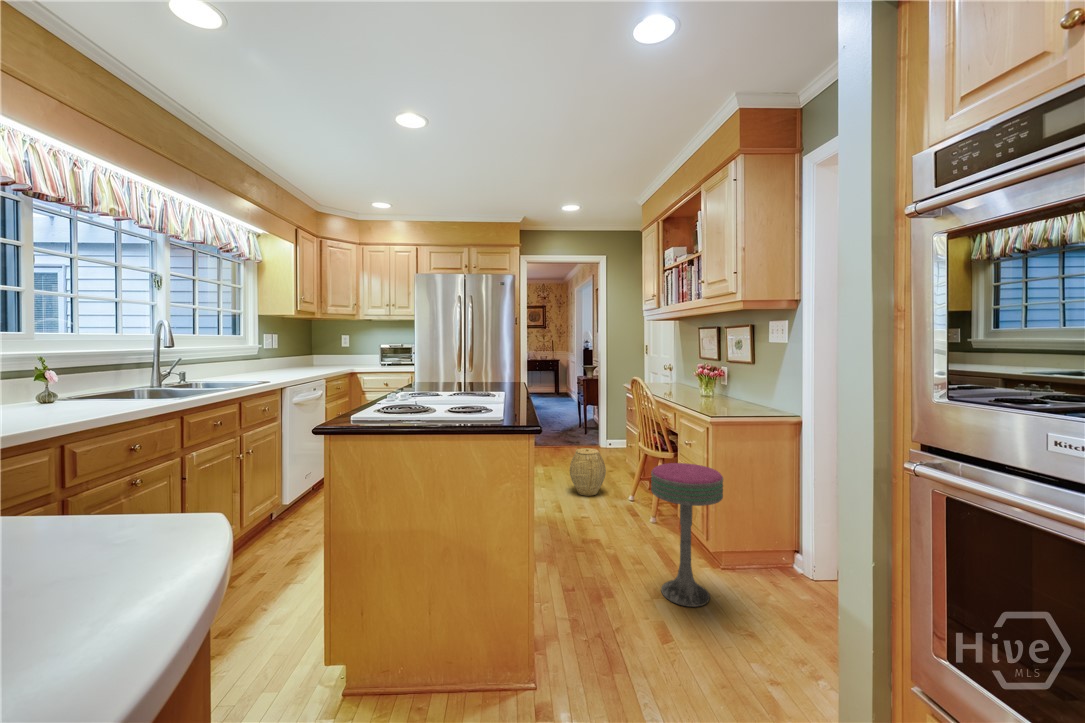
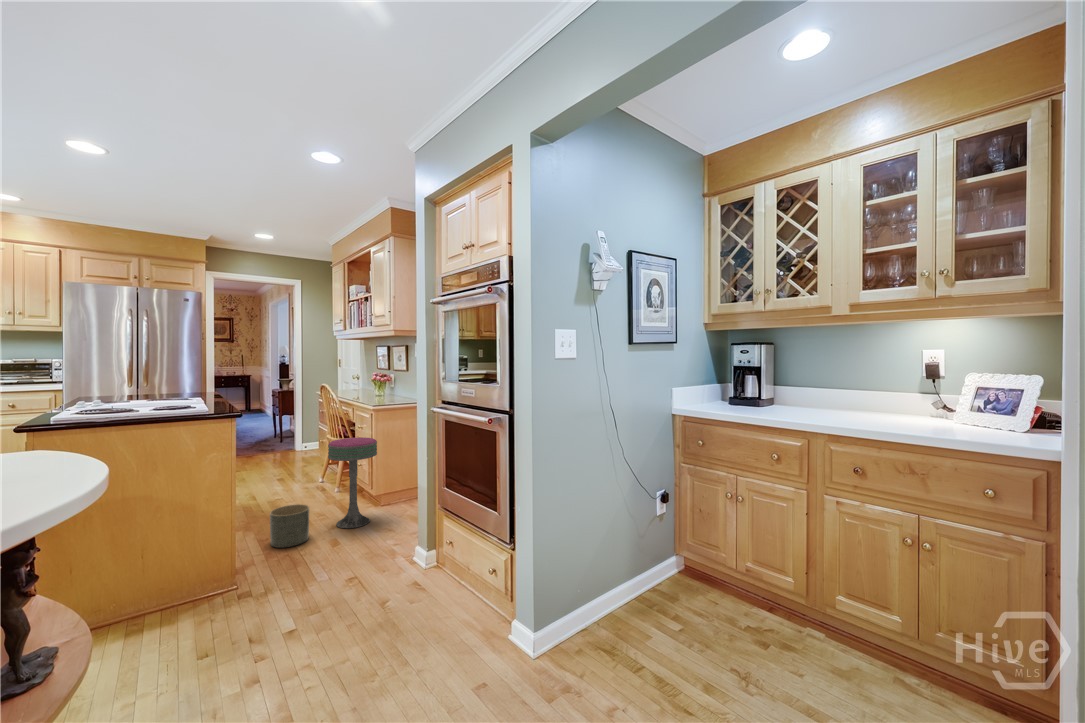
woven basket: present [570,448,606,496] -> none [263,446,298,486]
planter: none [578,551,628,620] -> present [270,504,309,548]

